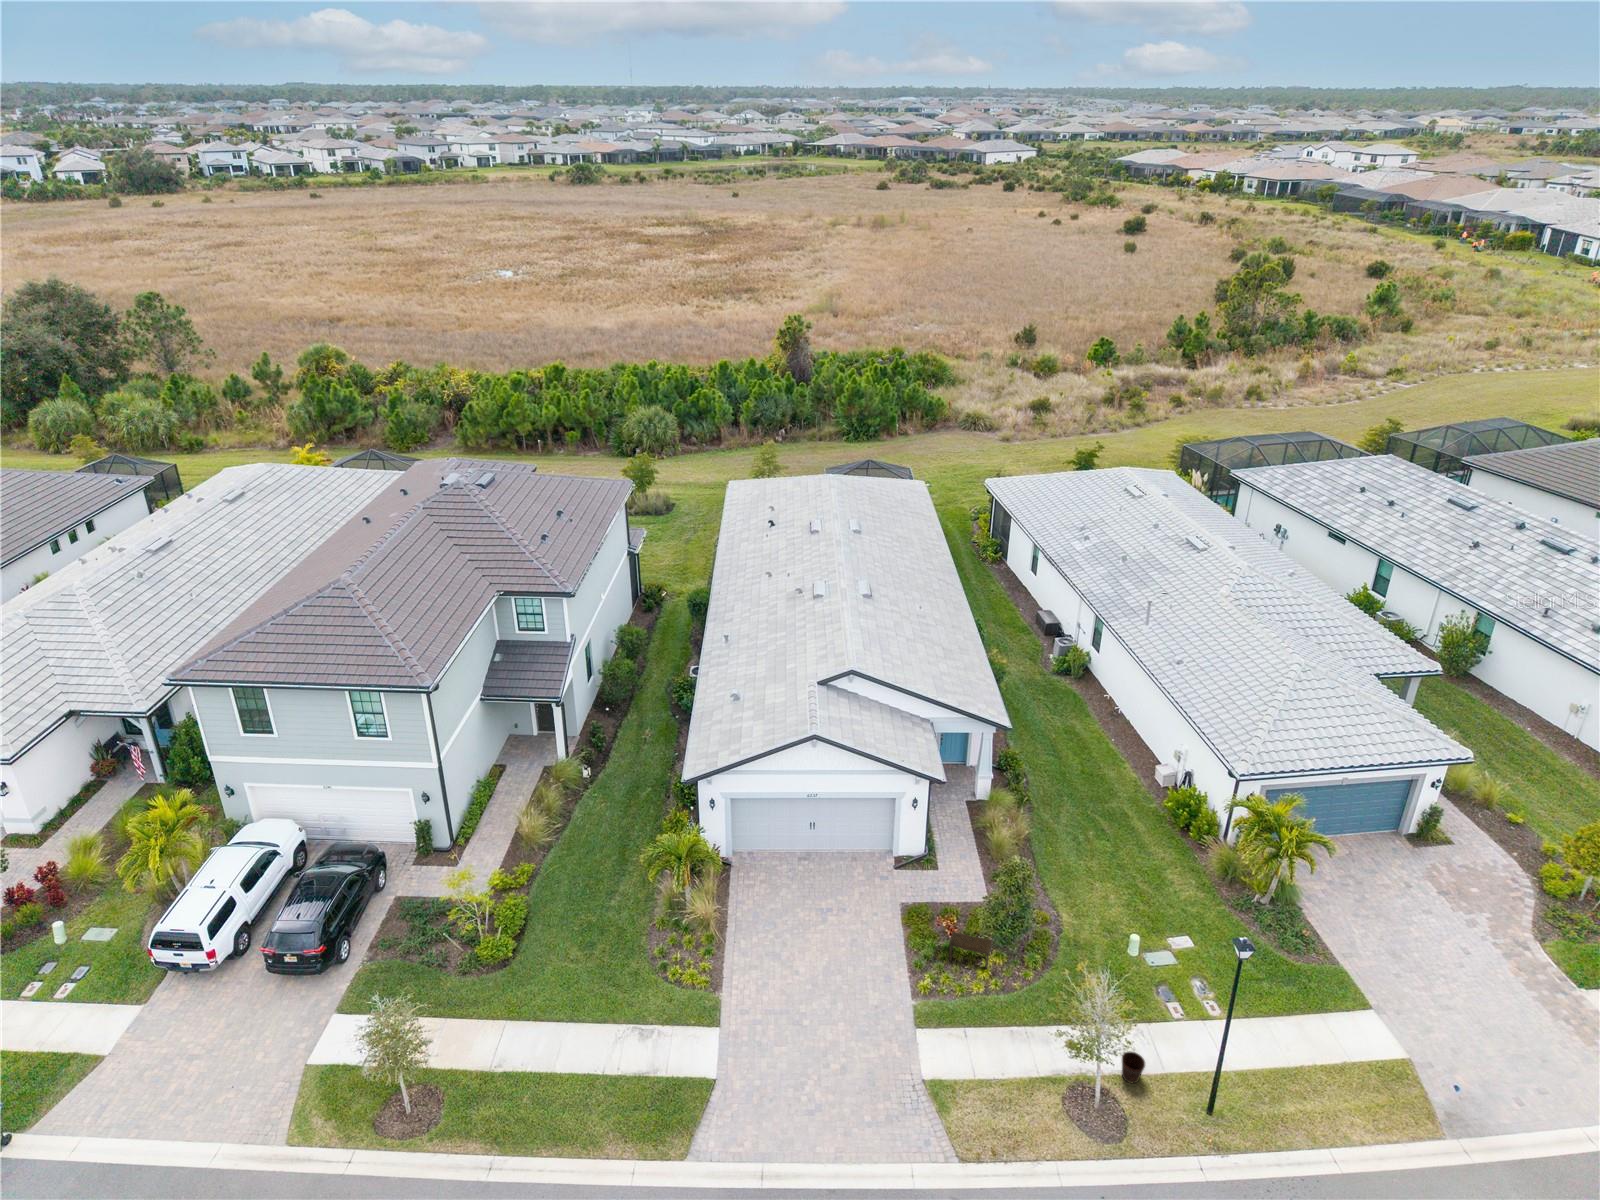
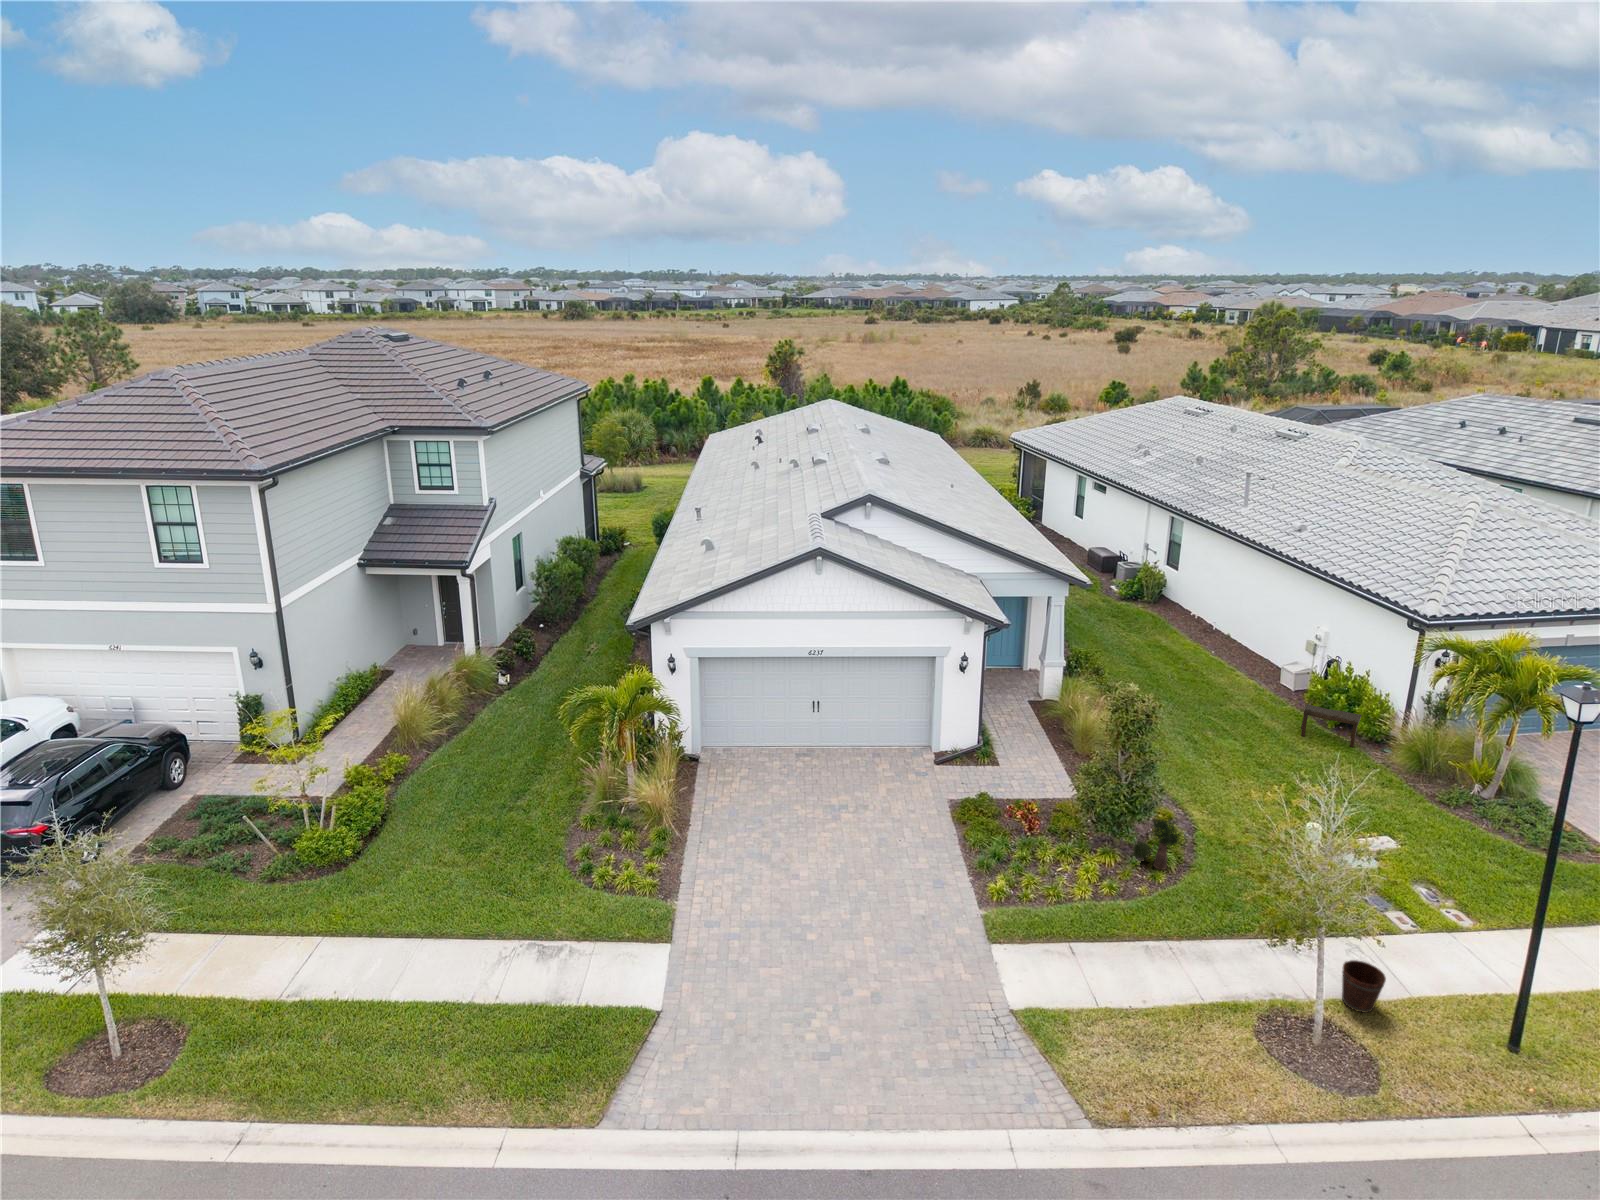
bench: present [949,932,992,969] -> present [1301,704,1361,747]
potted plant: none [1015,936,1046,968] -> present [1132,819,1179,870]

